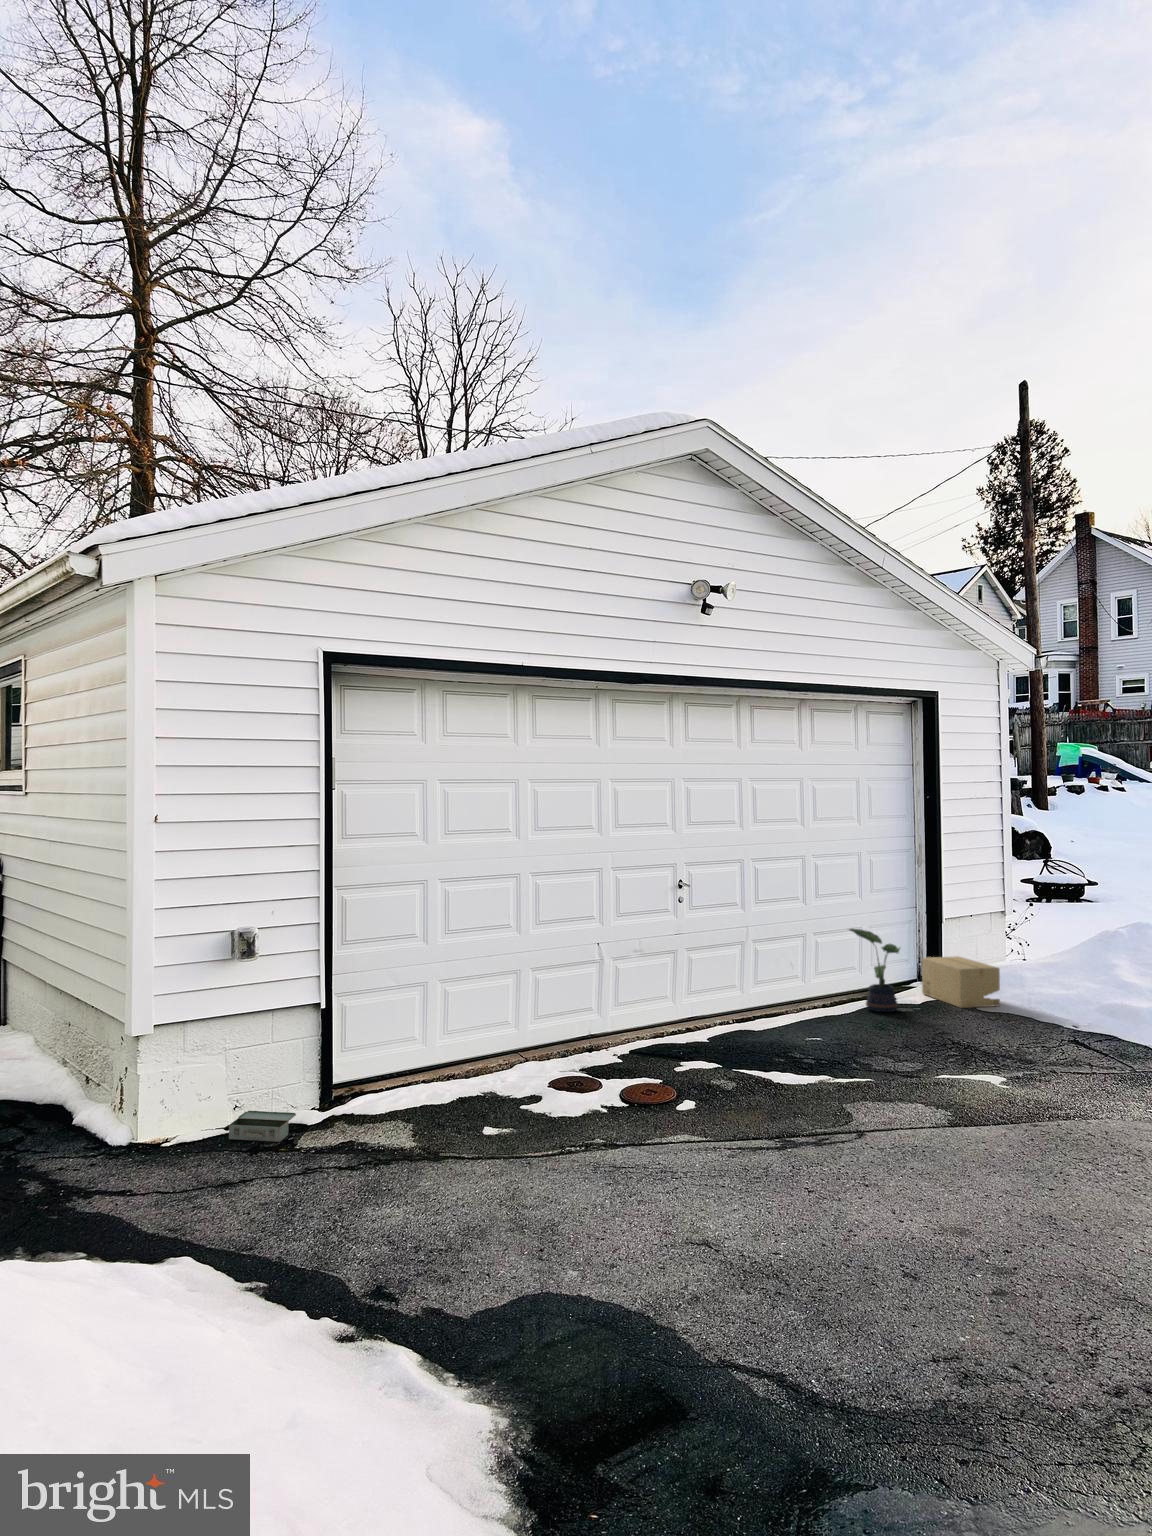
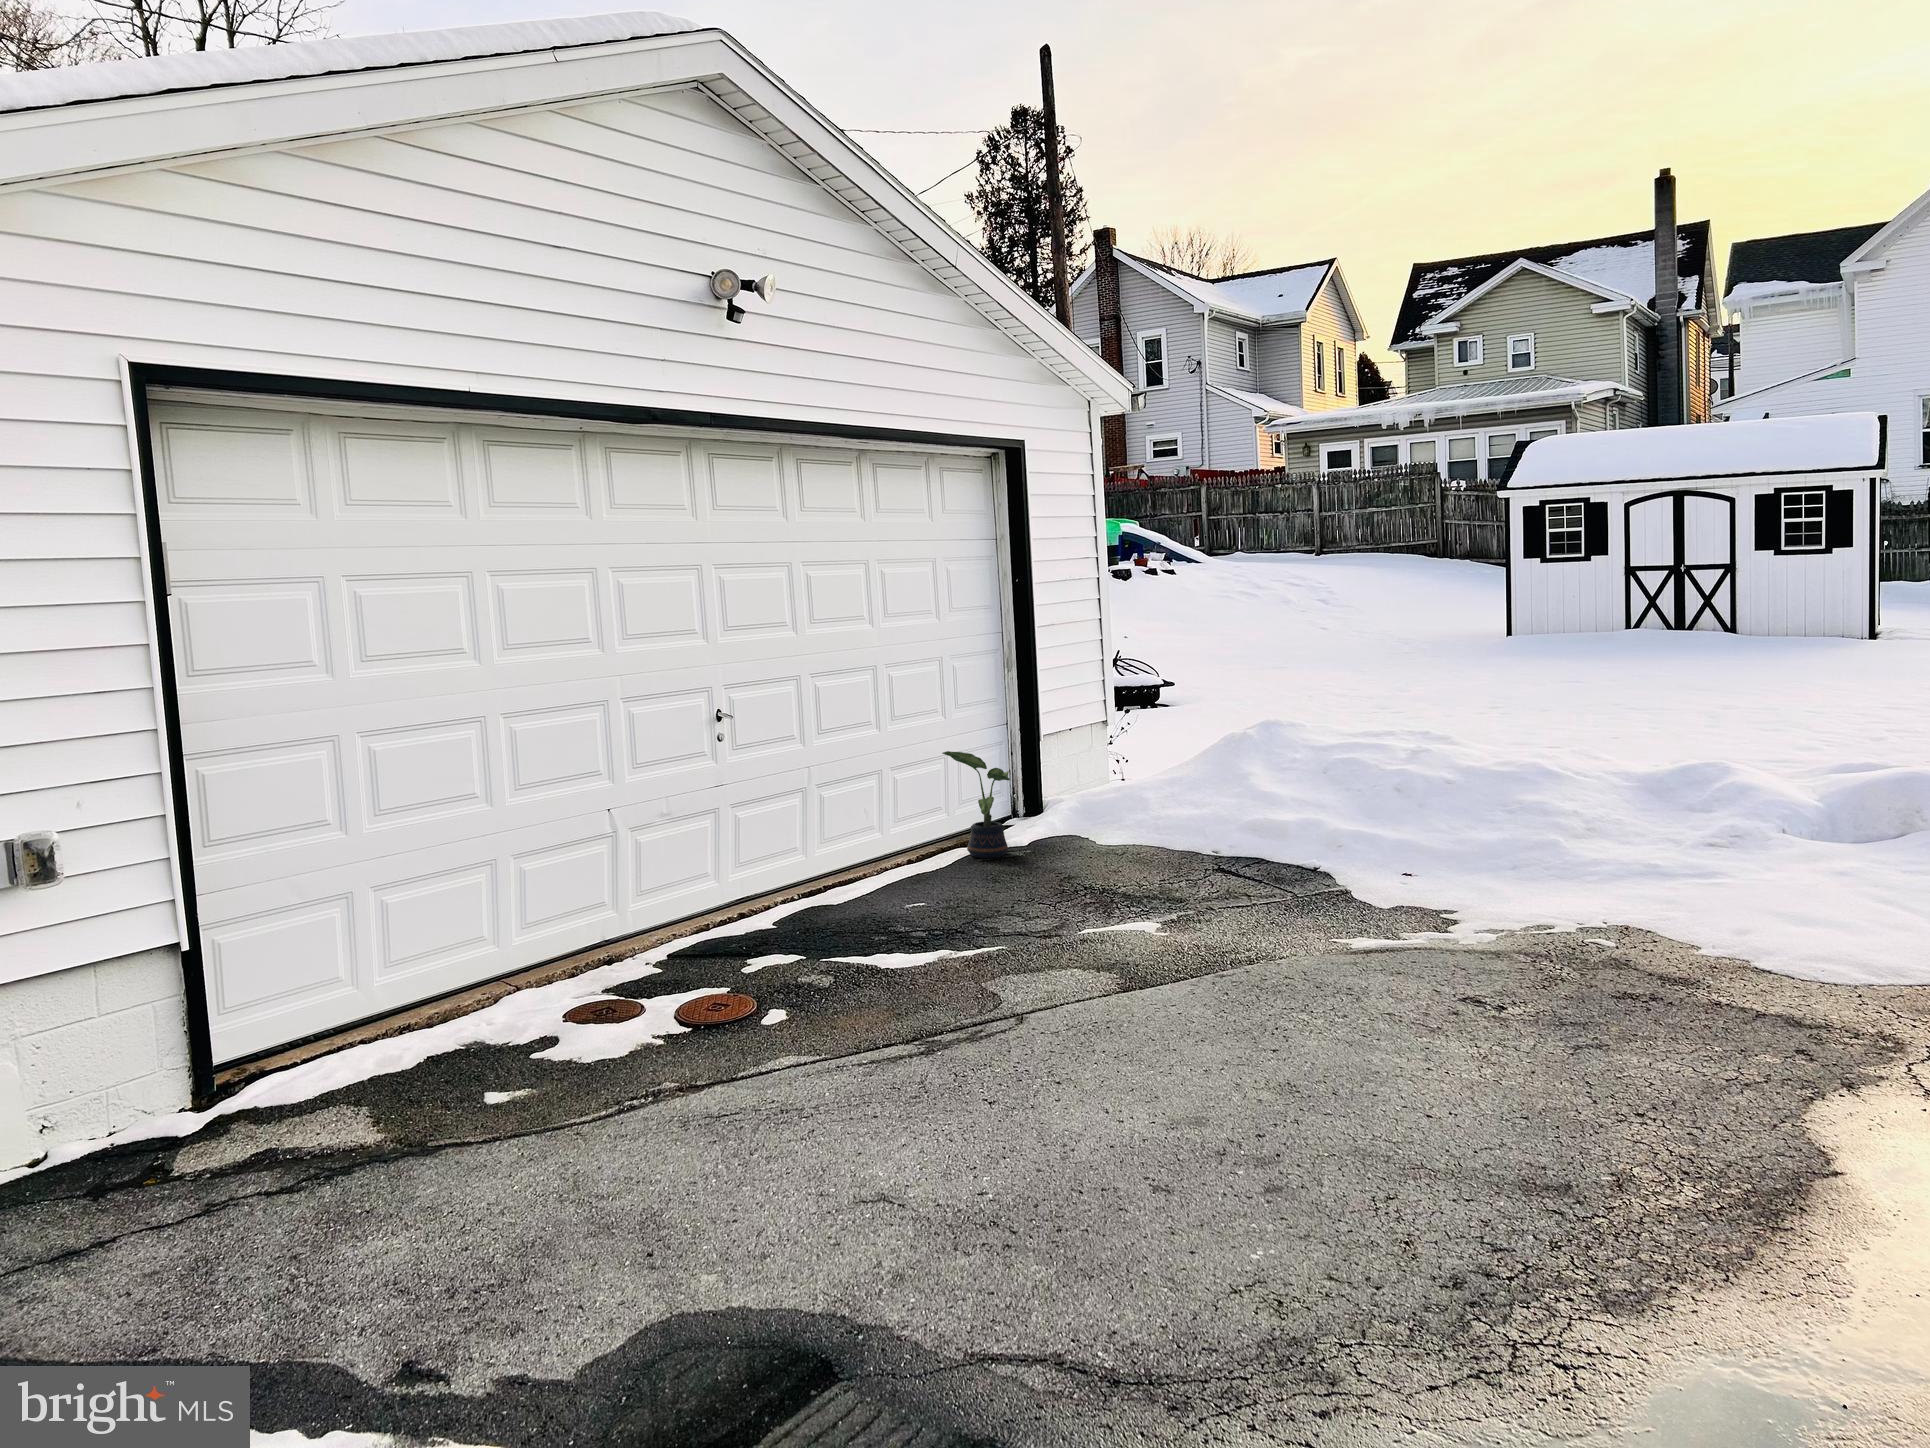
cardboard box: present [922,956,1000,1008] -> none [1030,777,1125,843]
toolbox: present [229,1111,296,1142] -> none [32,1123,156,1185]

